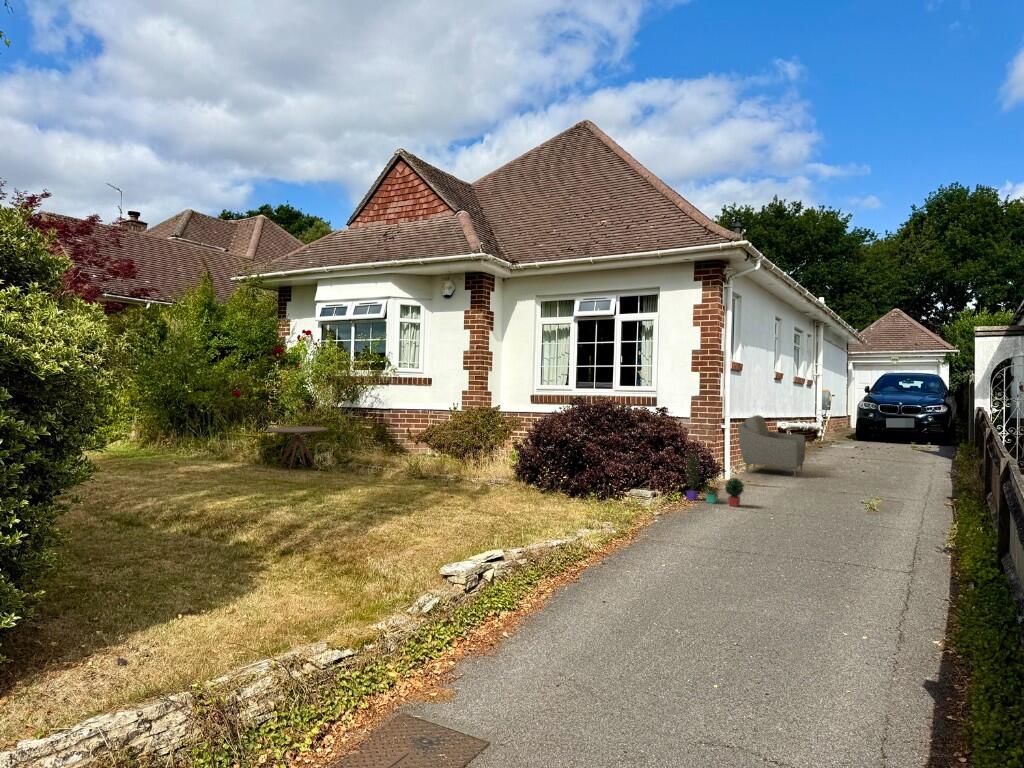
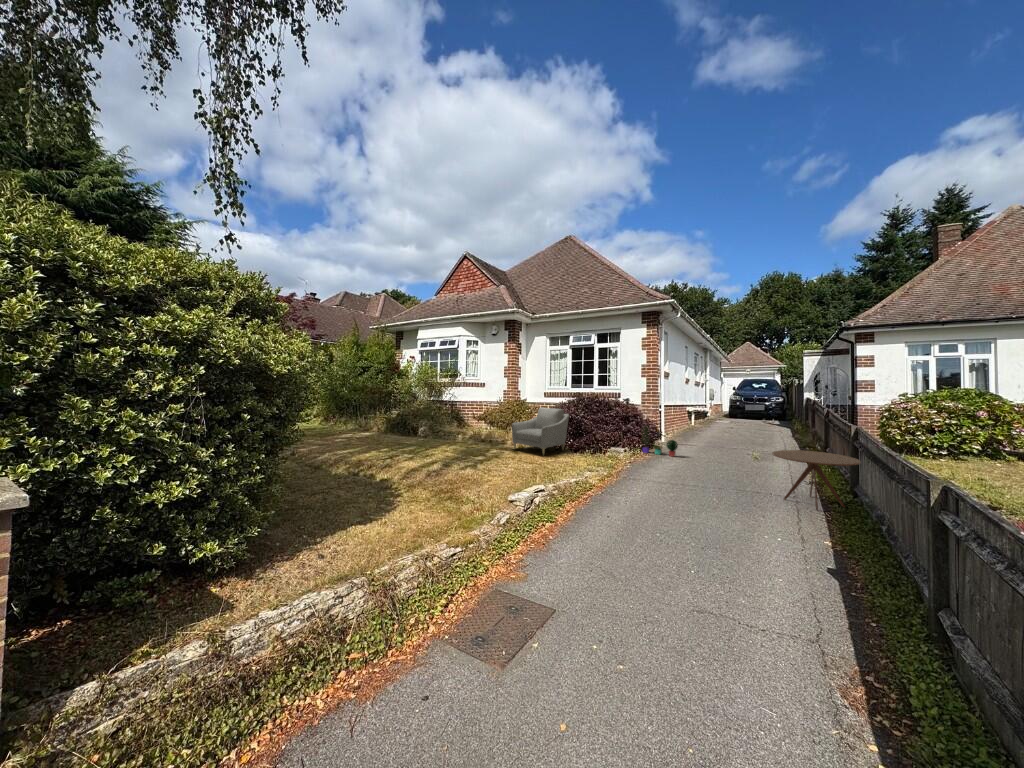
chair: present [738,415,805,478] -> present [512,408,569,456]
round table: present [267,426,327,471] -> present [772,450,861,510]

